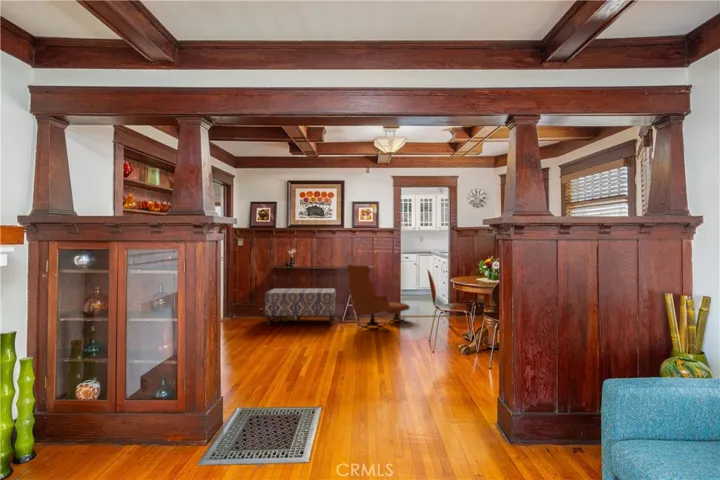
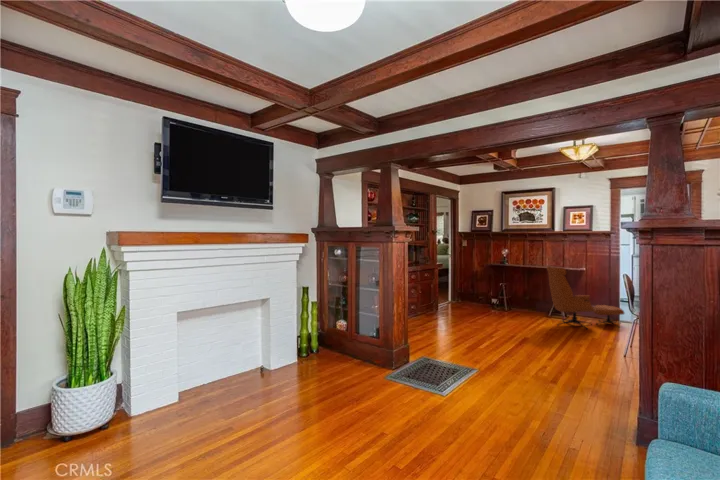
bench: present [265,288,336,325] -> none [479,282,545,318]

